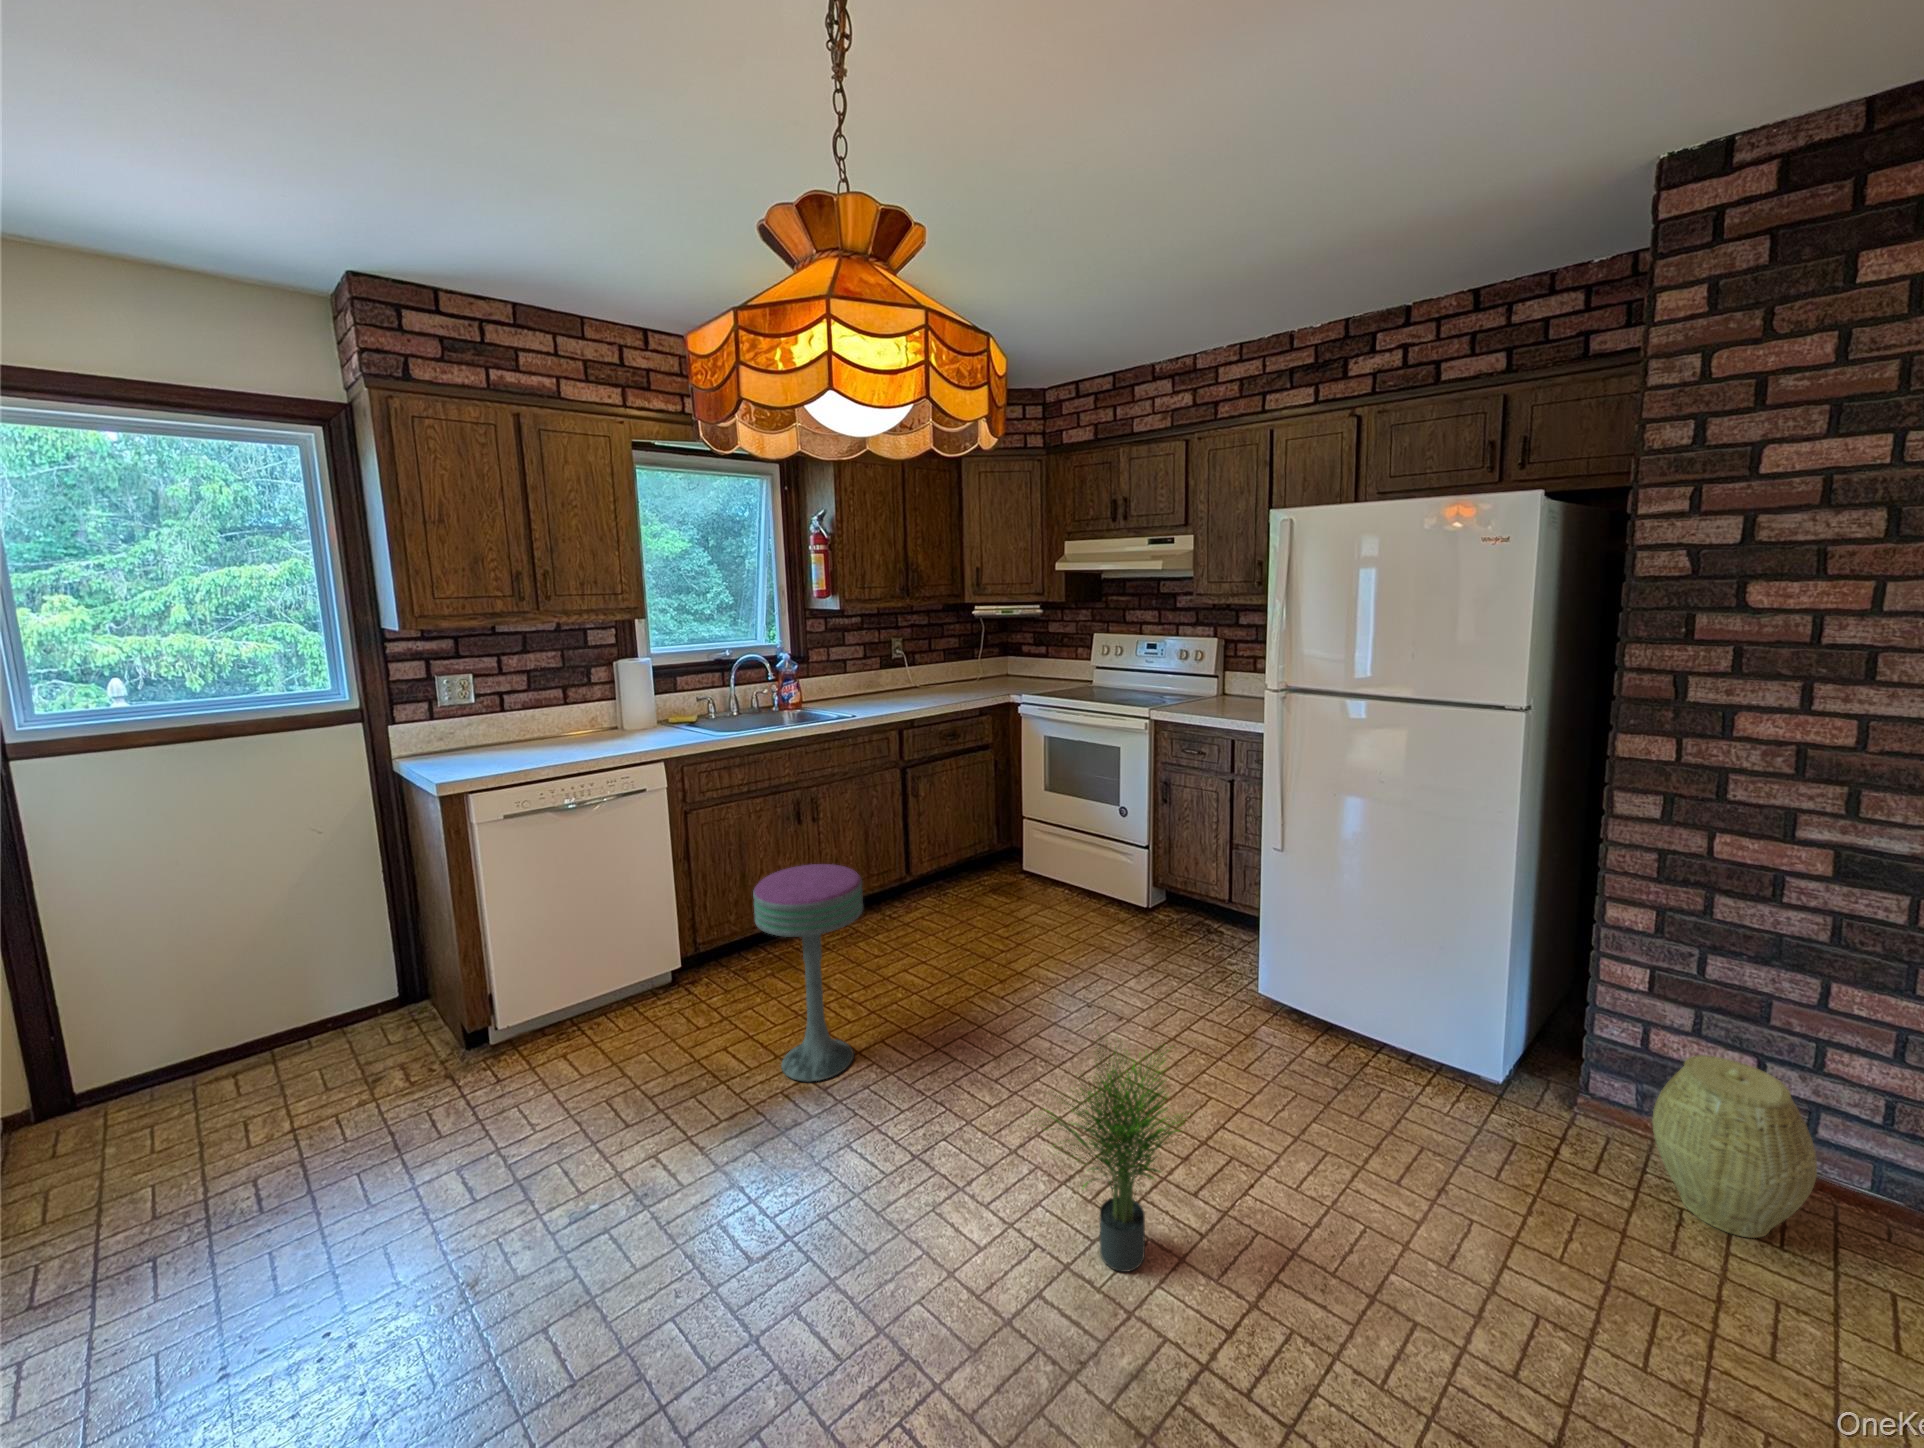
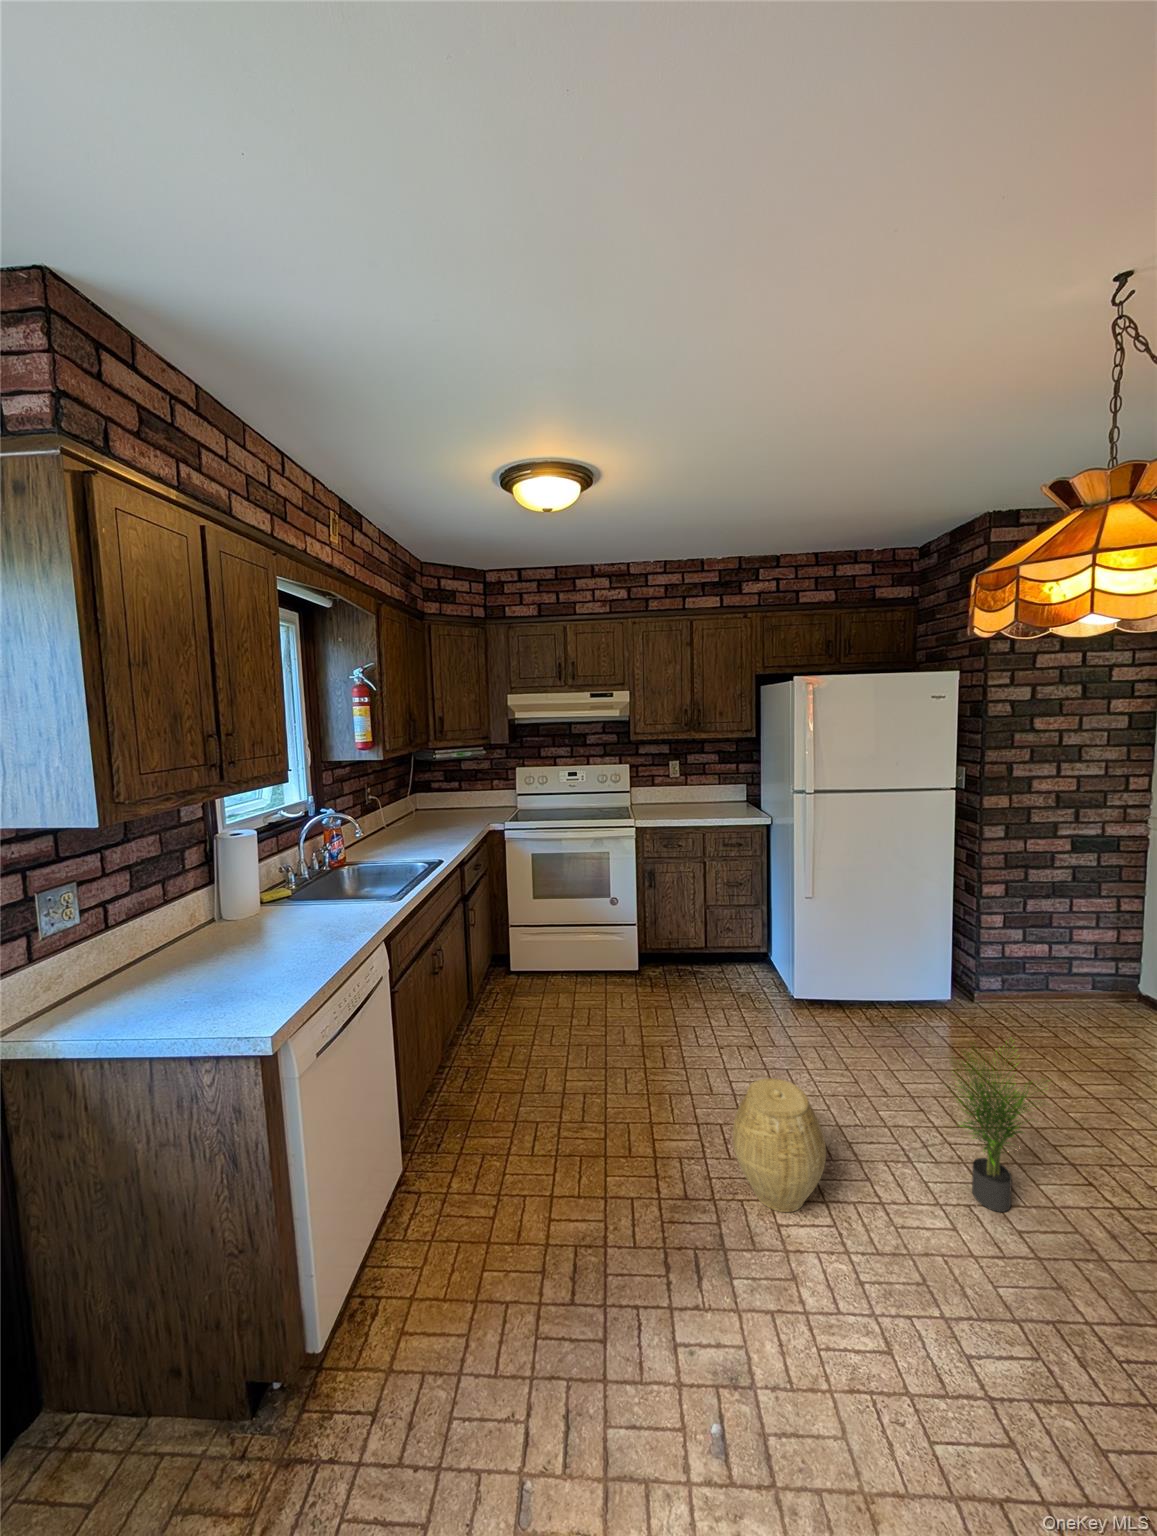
bar stool: present [753,864,863,1081] -> none [573,1004,677,1231]
woven basket: present [1652,1055,1817,1238] -> present [733,1078,826,1212]

